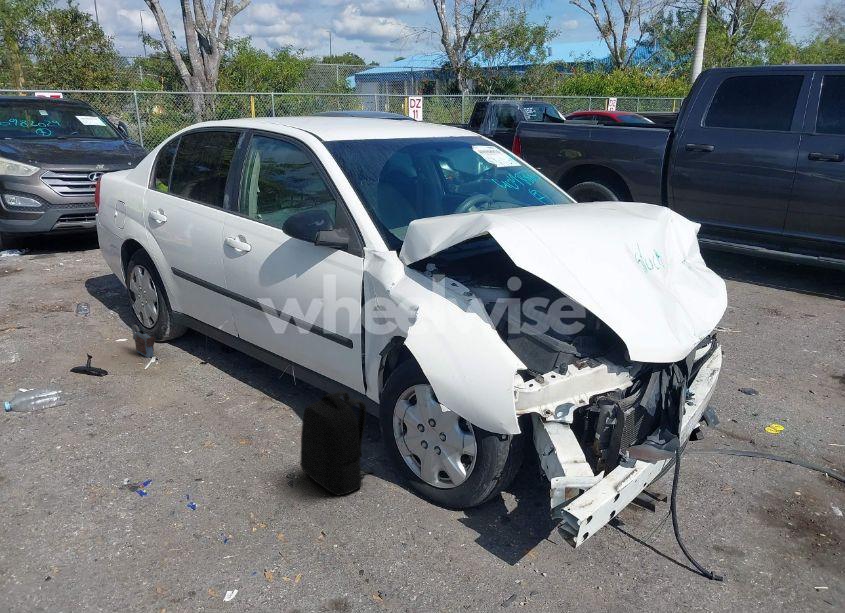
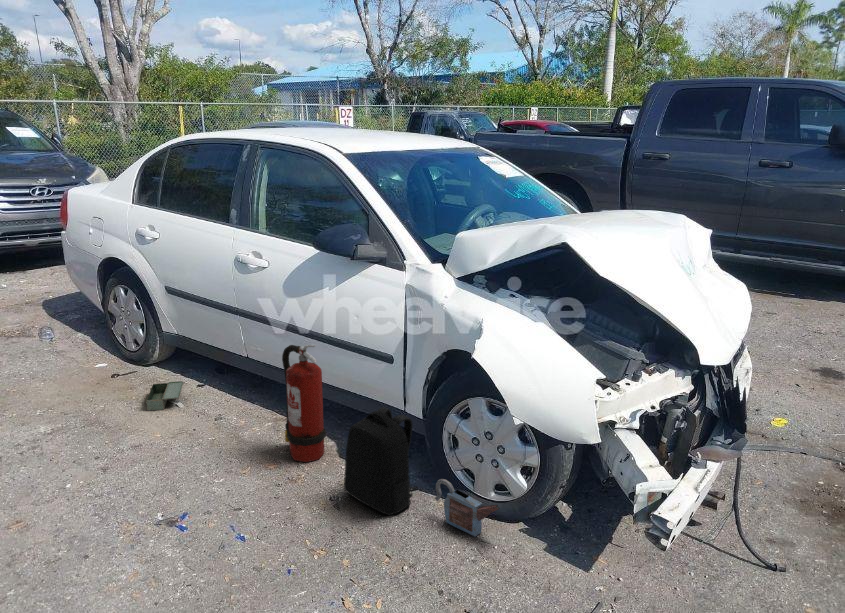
watering can: present [132,325,156,358] -> present [435,479,500,537]
fire extinguisher: none [259,327,298,441] -> present [282,345,326,462]
toolbox: none [147,359,187,385] -> present [145,381,183,411]

